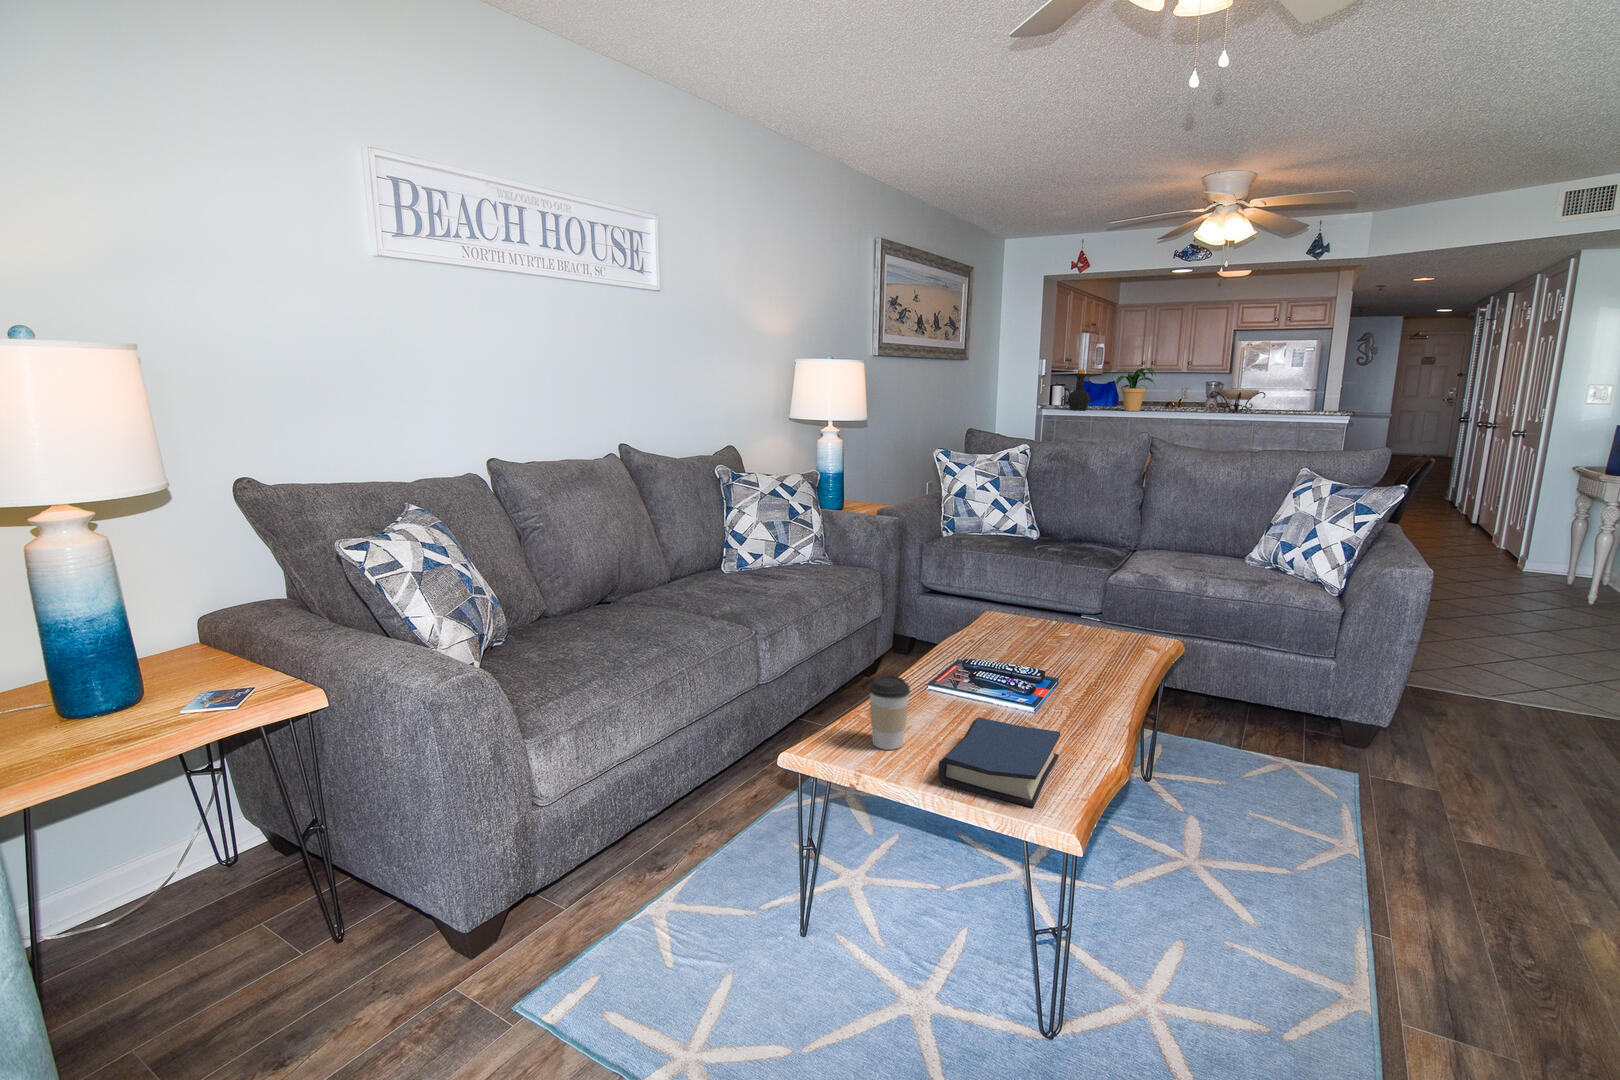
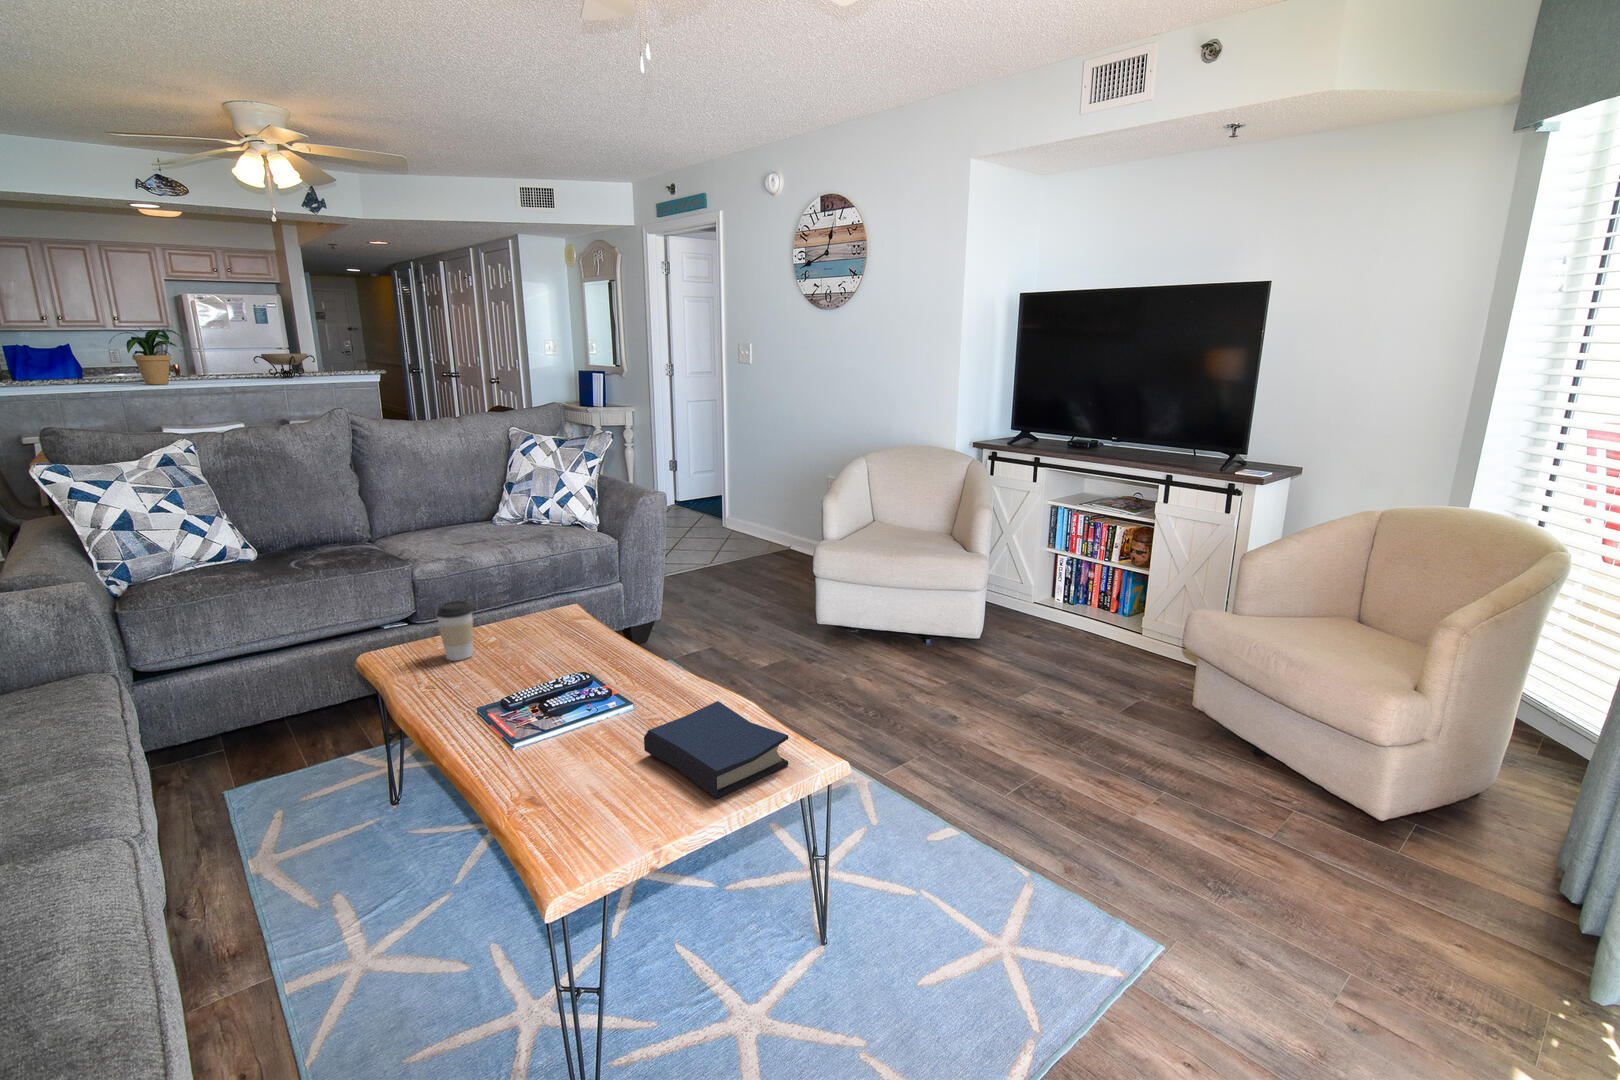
bottle: present [1068,369,1090,410] -> none [46,331,85,388]
coffee cup: present [869,676,910,750] -> present [437,601,473,661]

